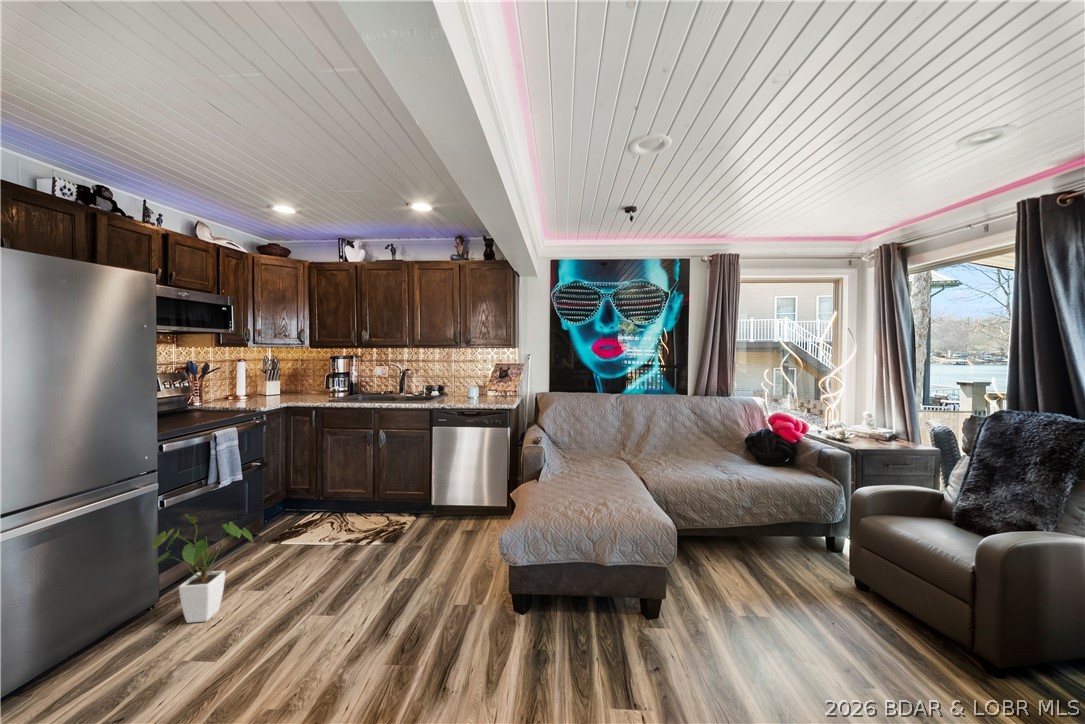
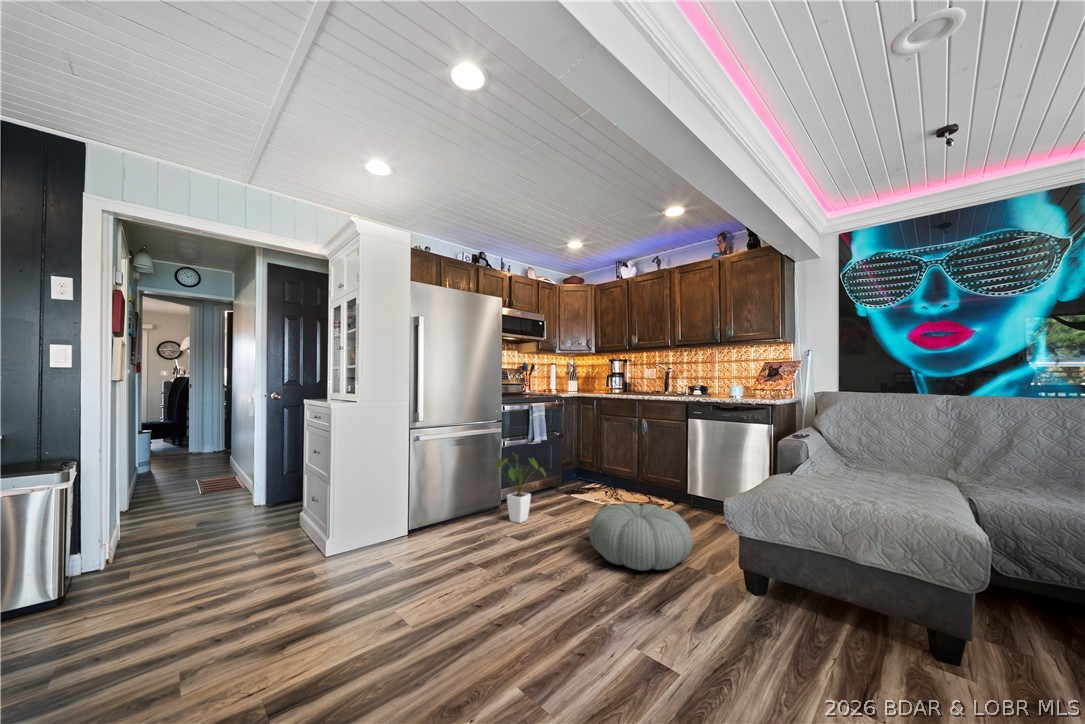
pouf: none [334,542,458,641] -> present [589,503,692,570]

